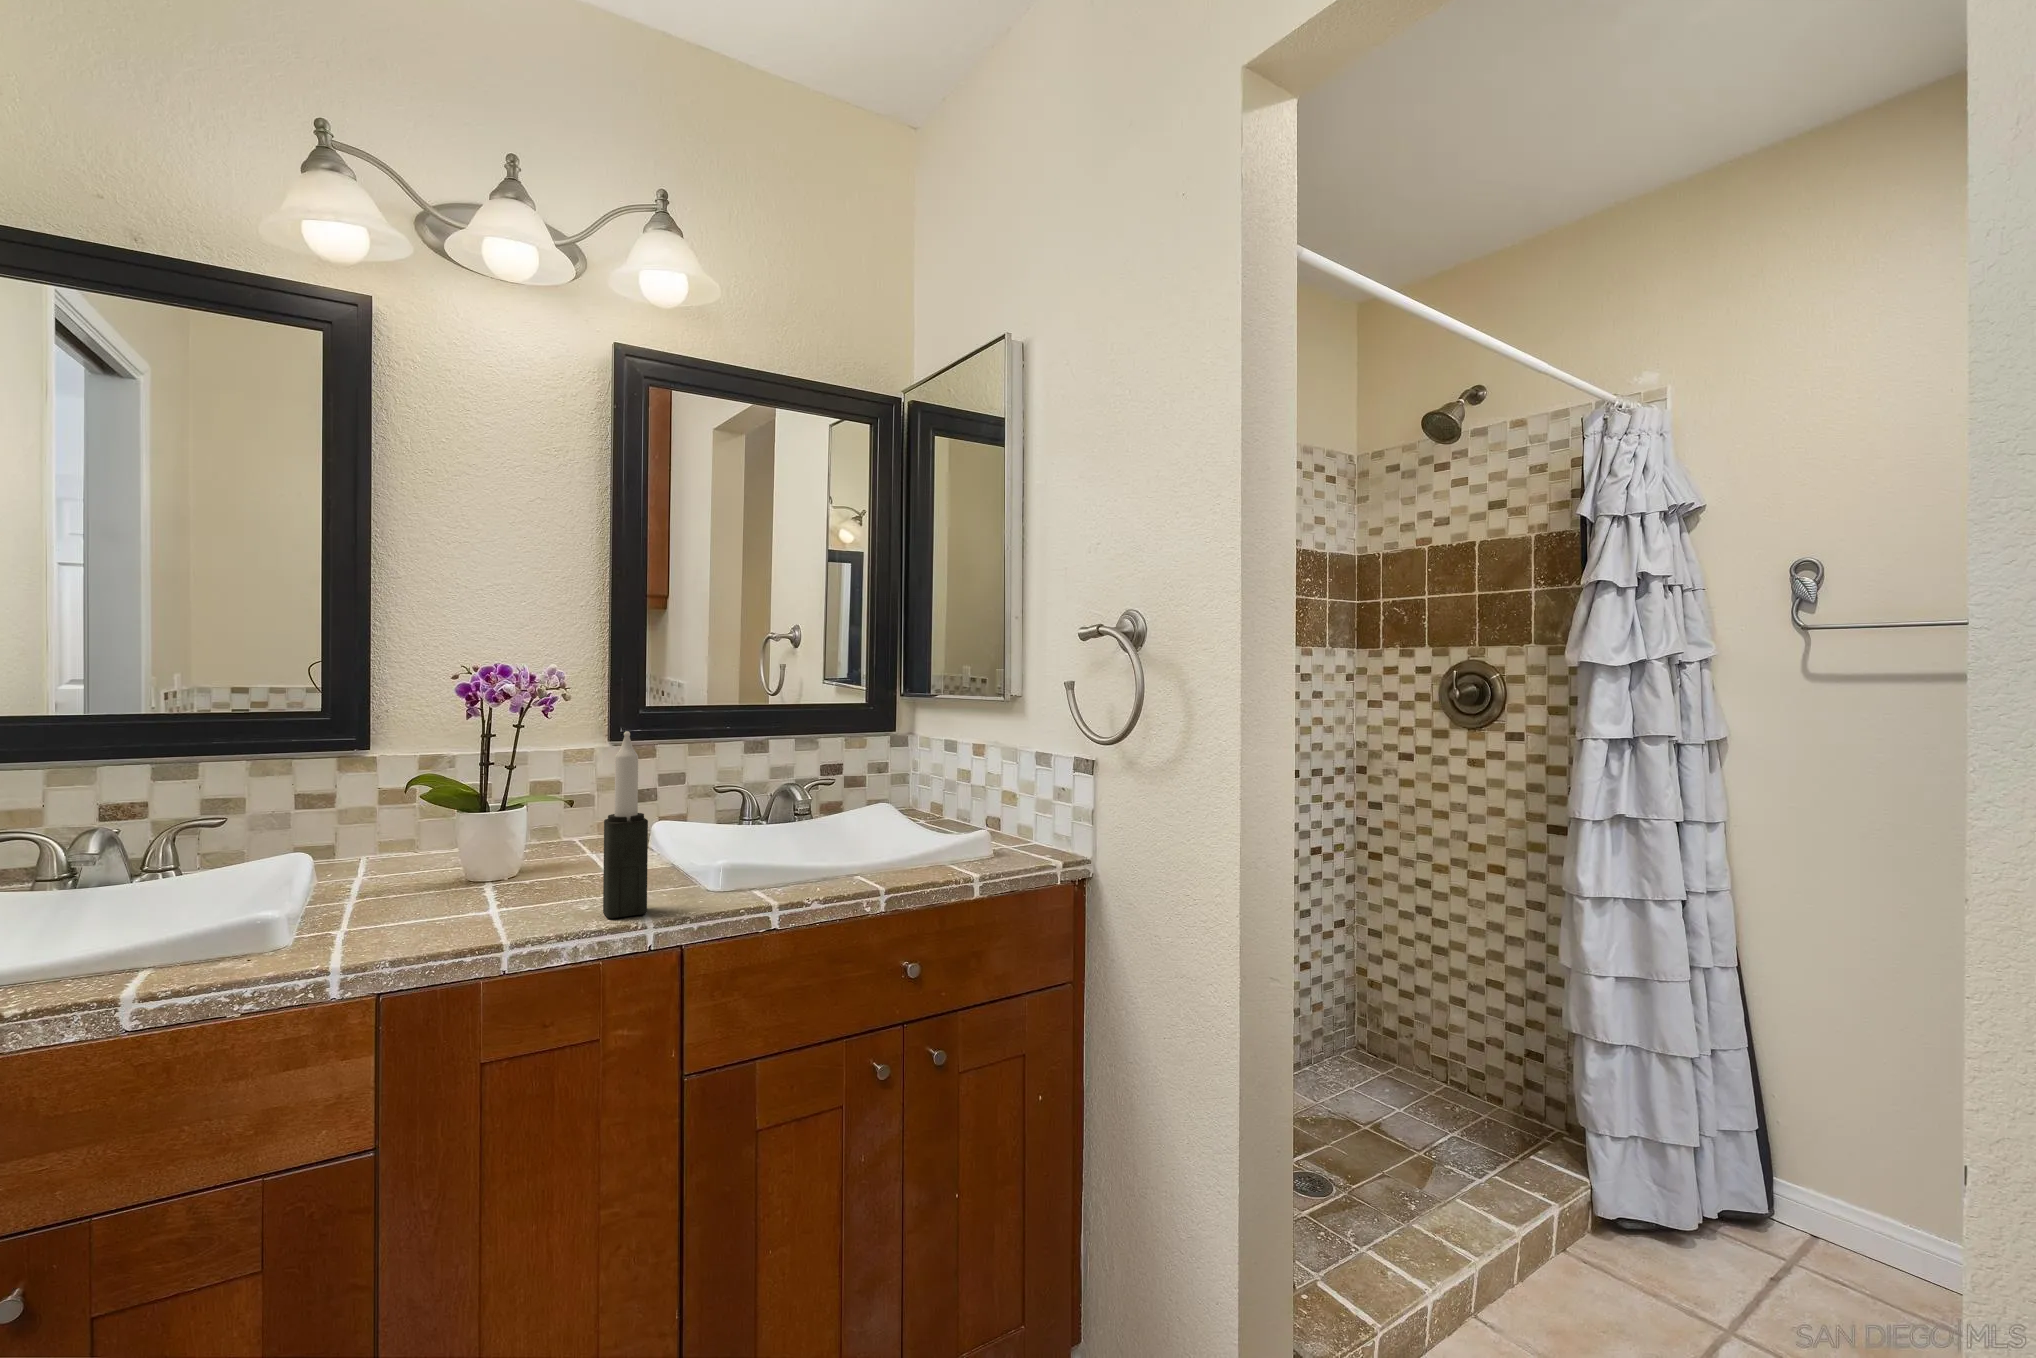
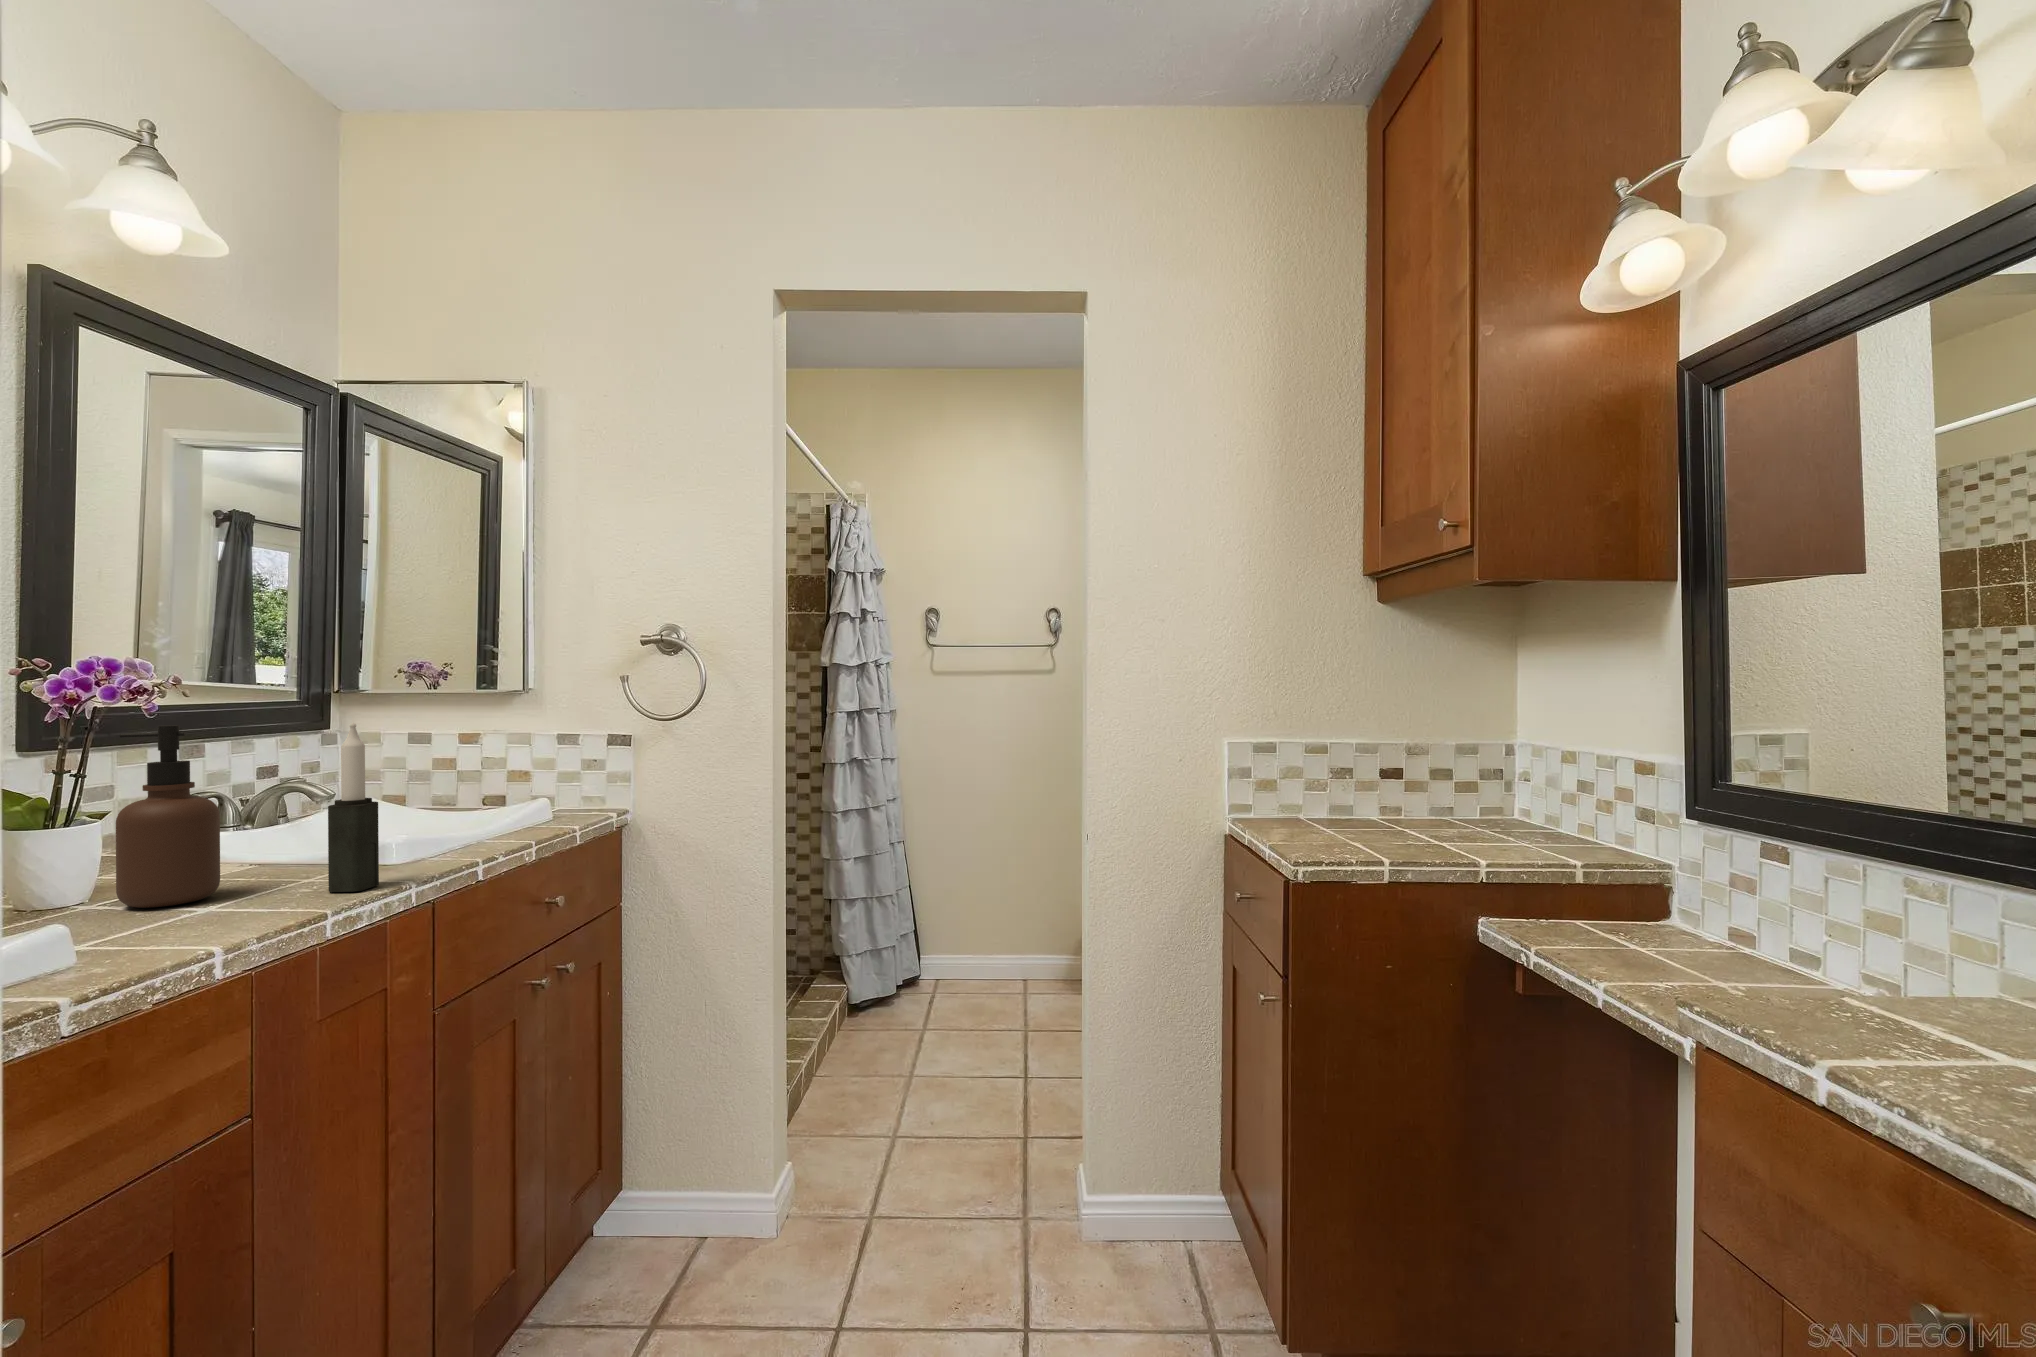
soap dispenser: none [502,724,583,894] -> present [116,725,220,908]

